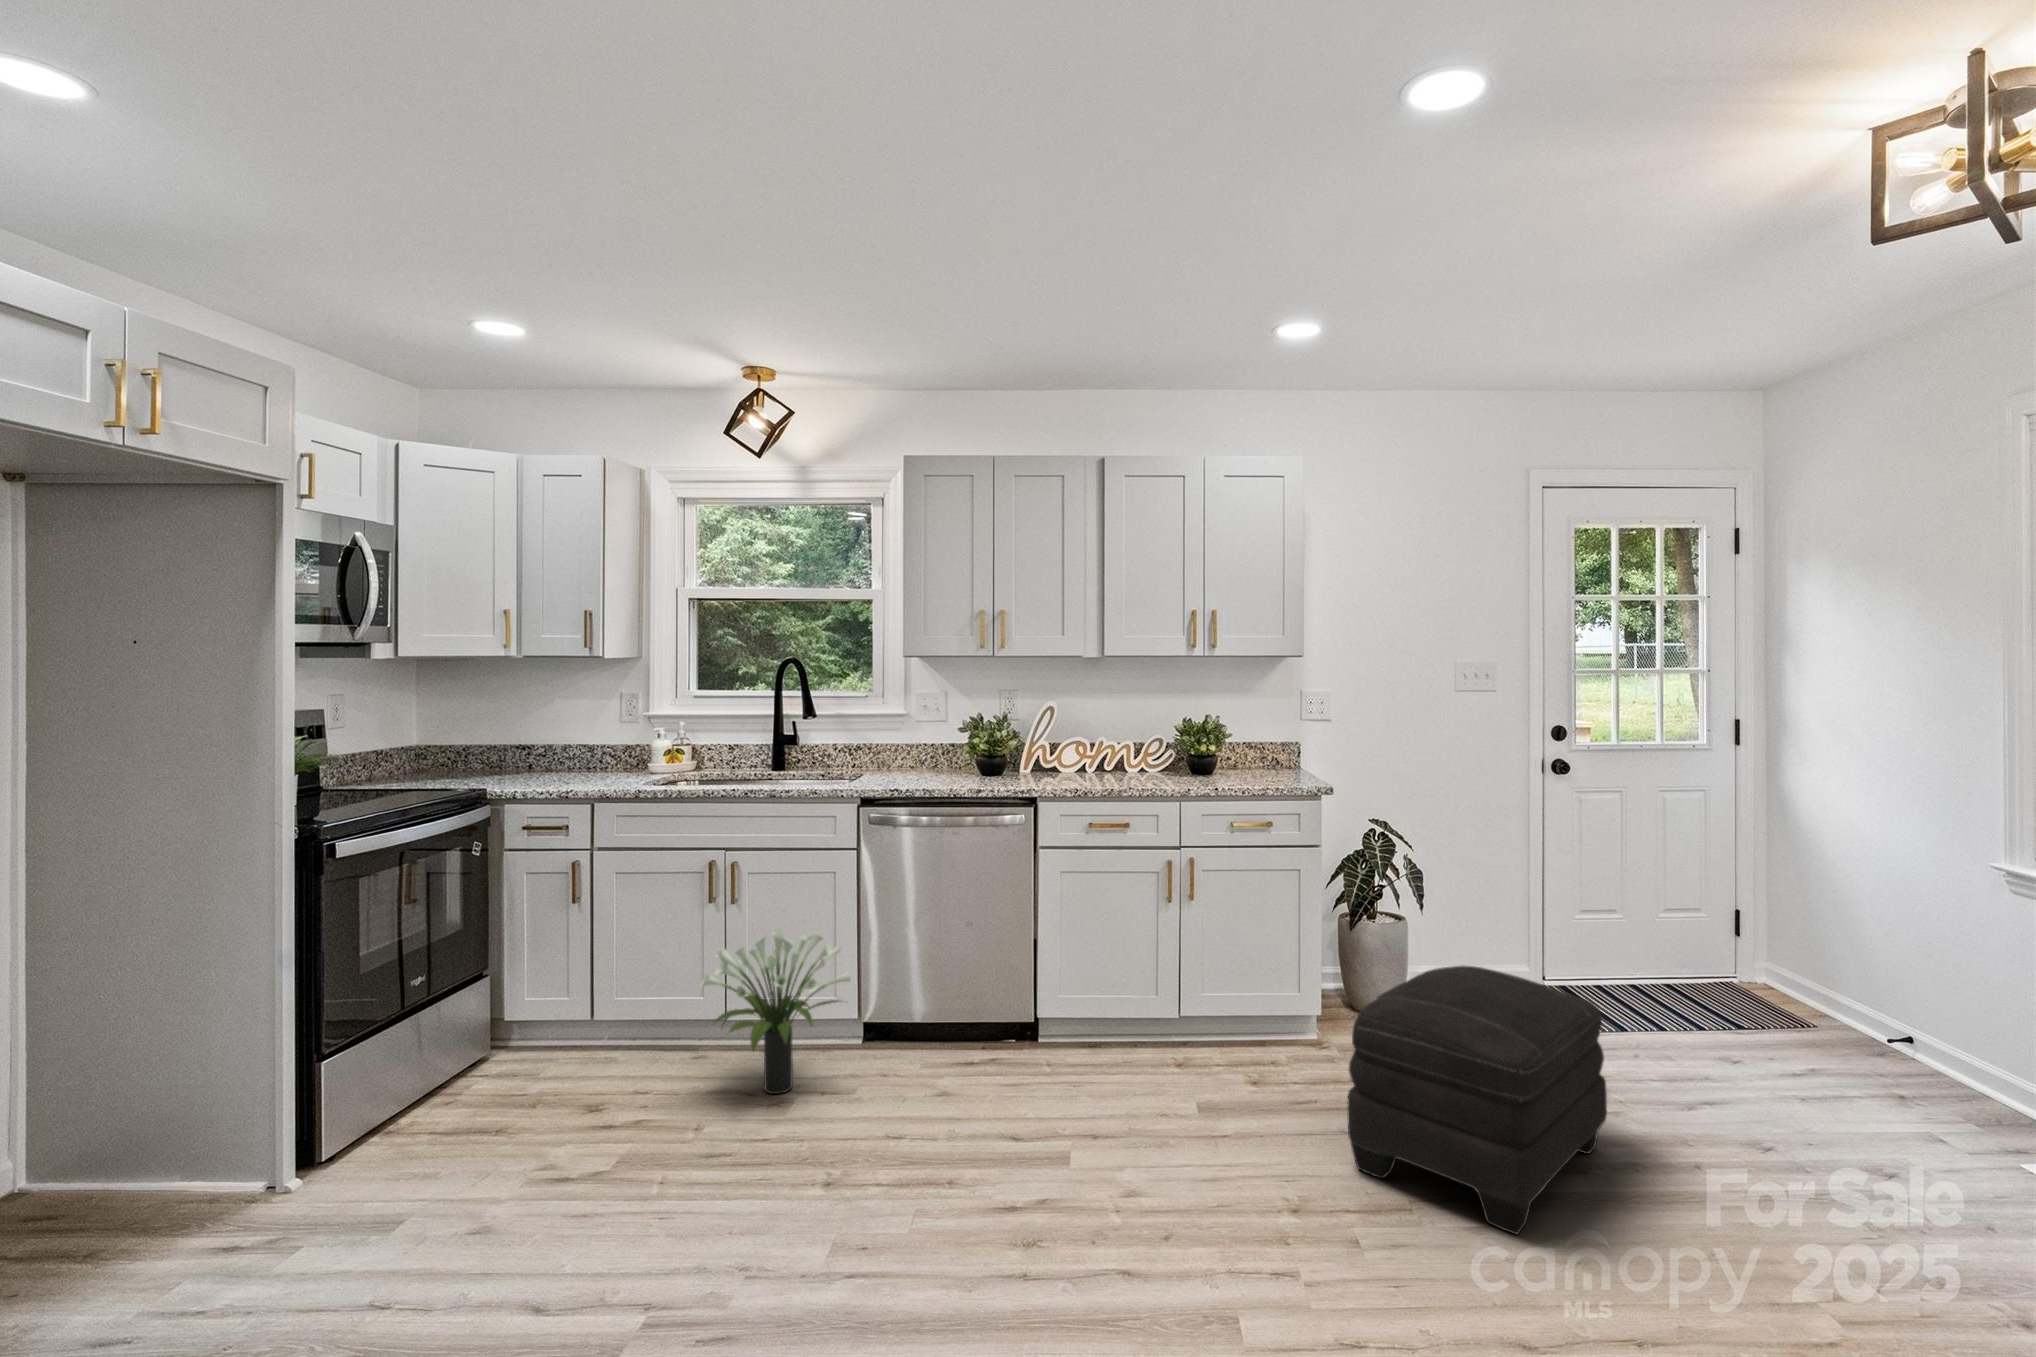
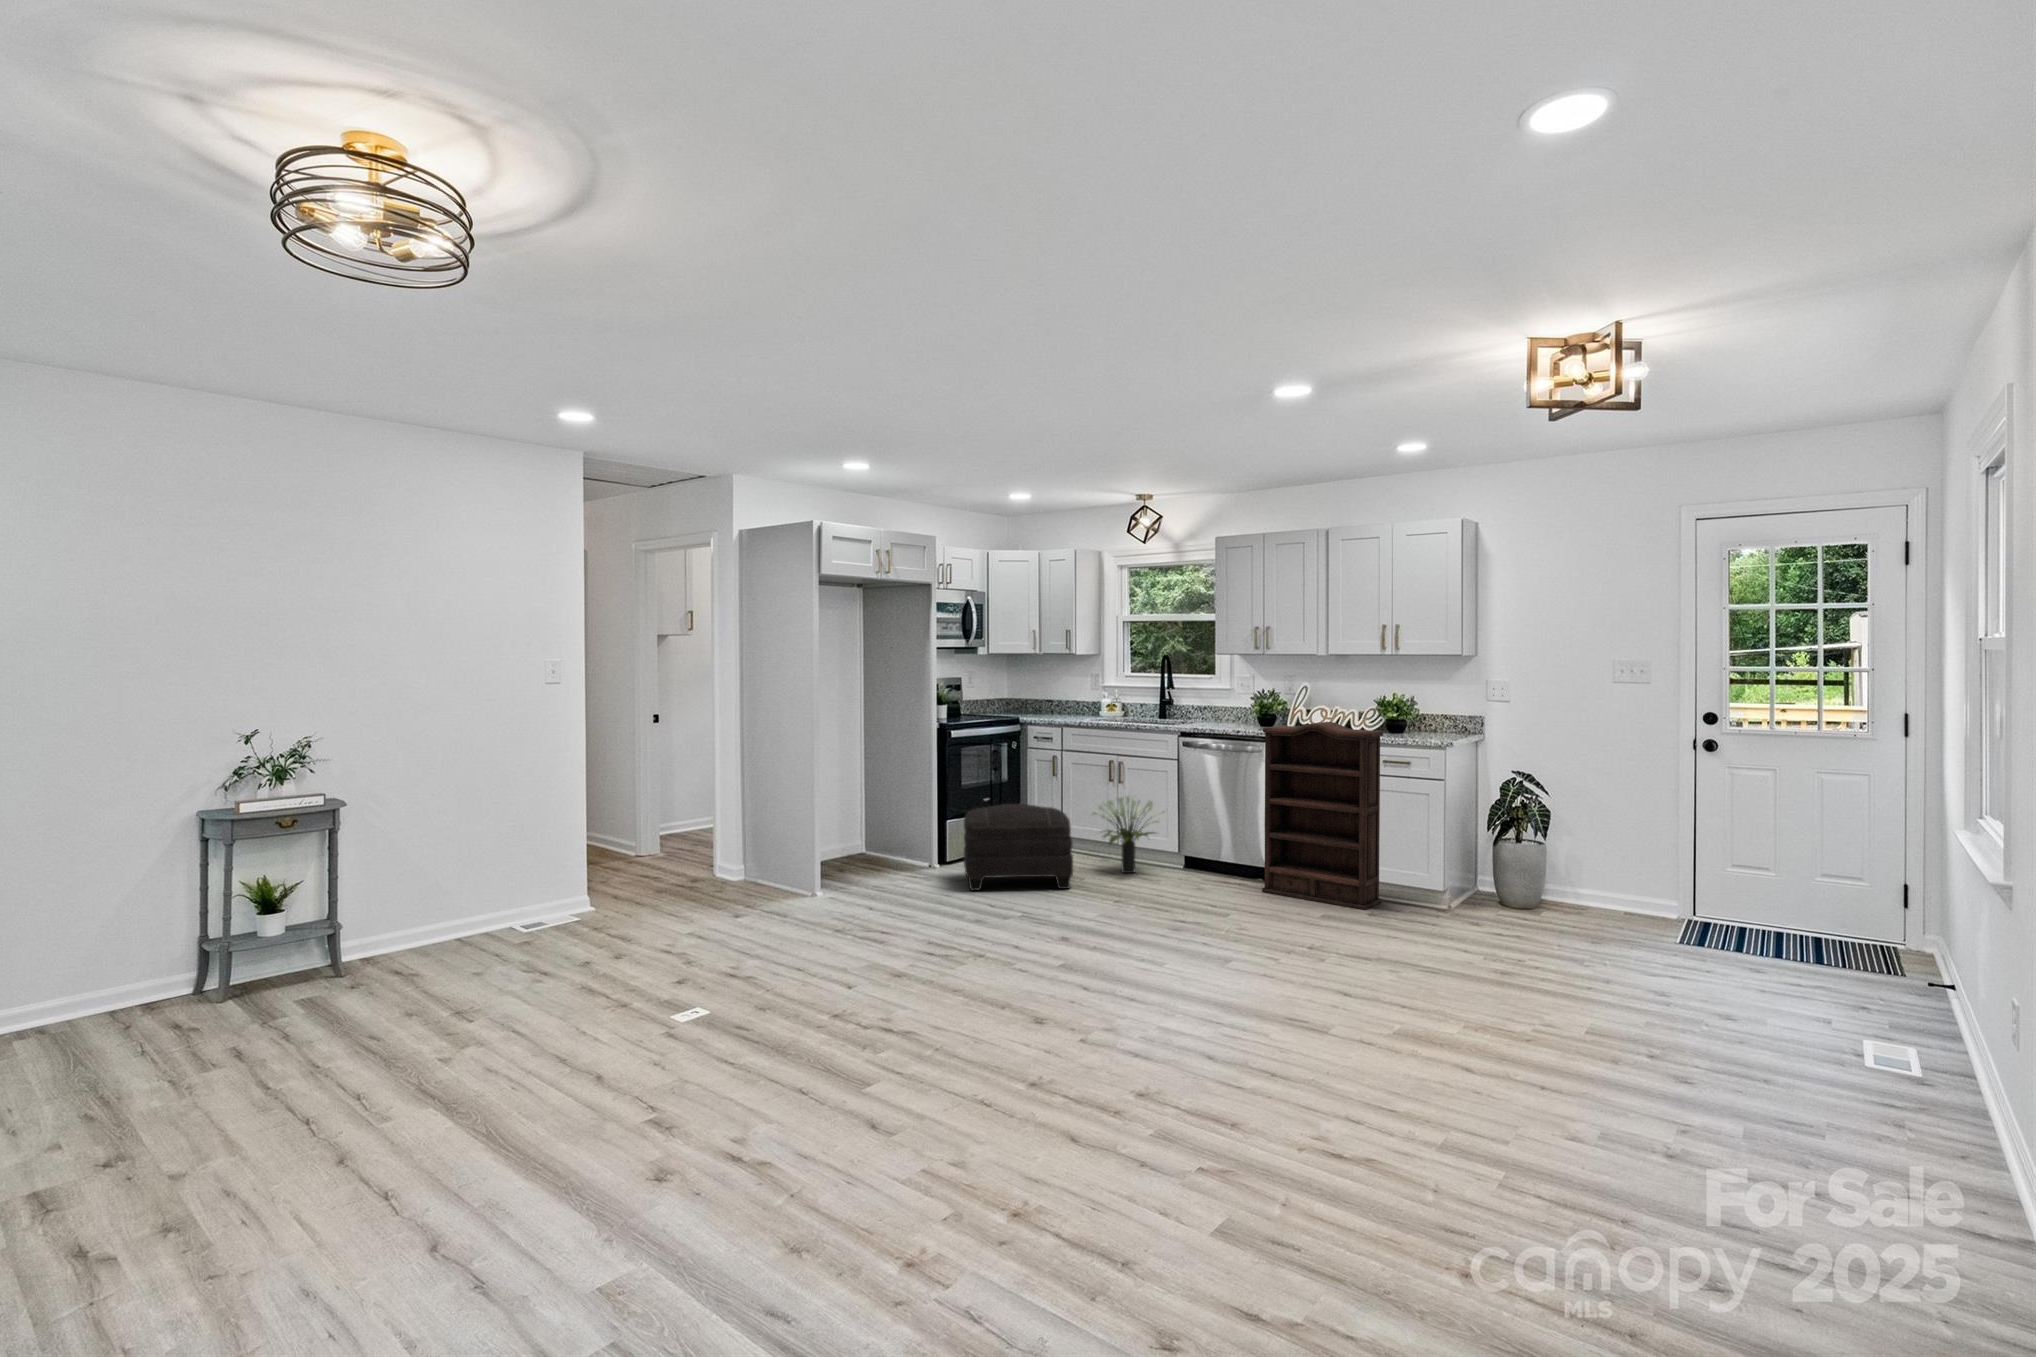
bookshelf: none [1060,764,1260,1089] -> present [1262,722,1383,910]
ottoman: present [1347,965,1607,1234] -> present [964,804,1073,891]

